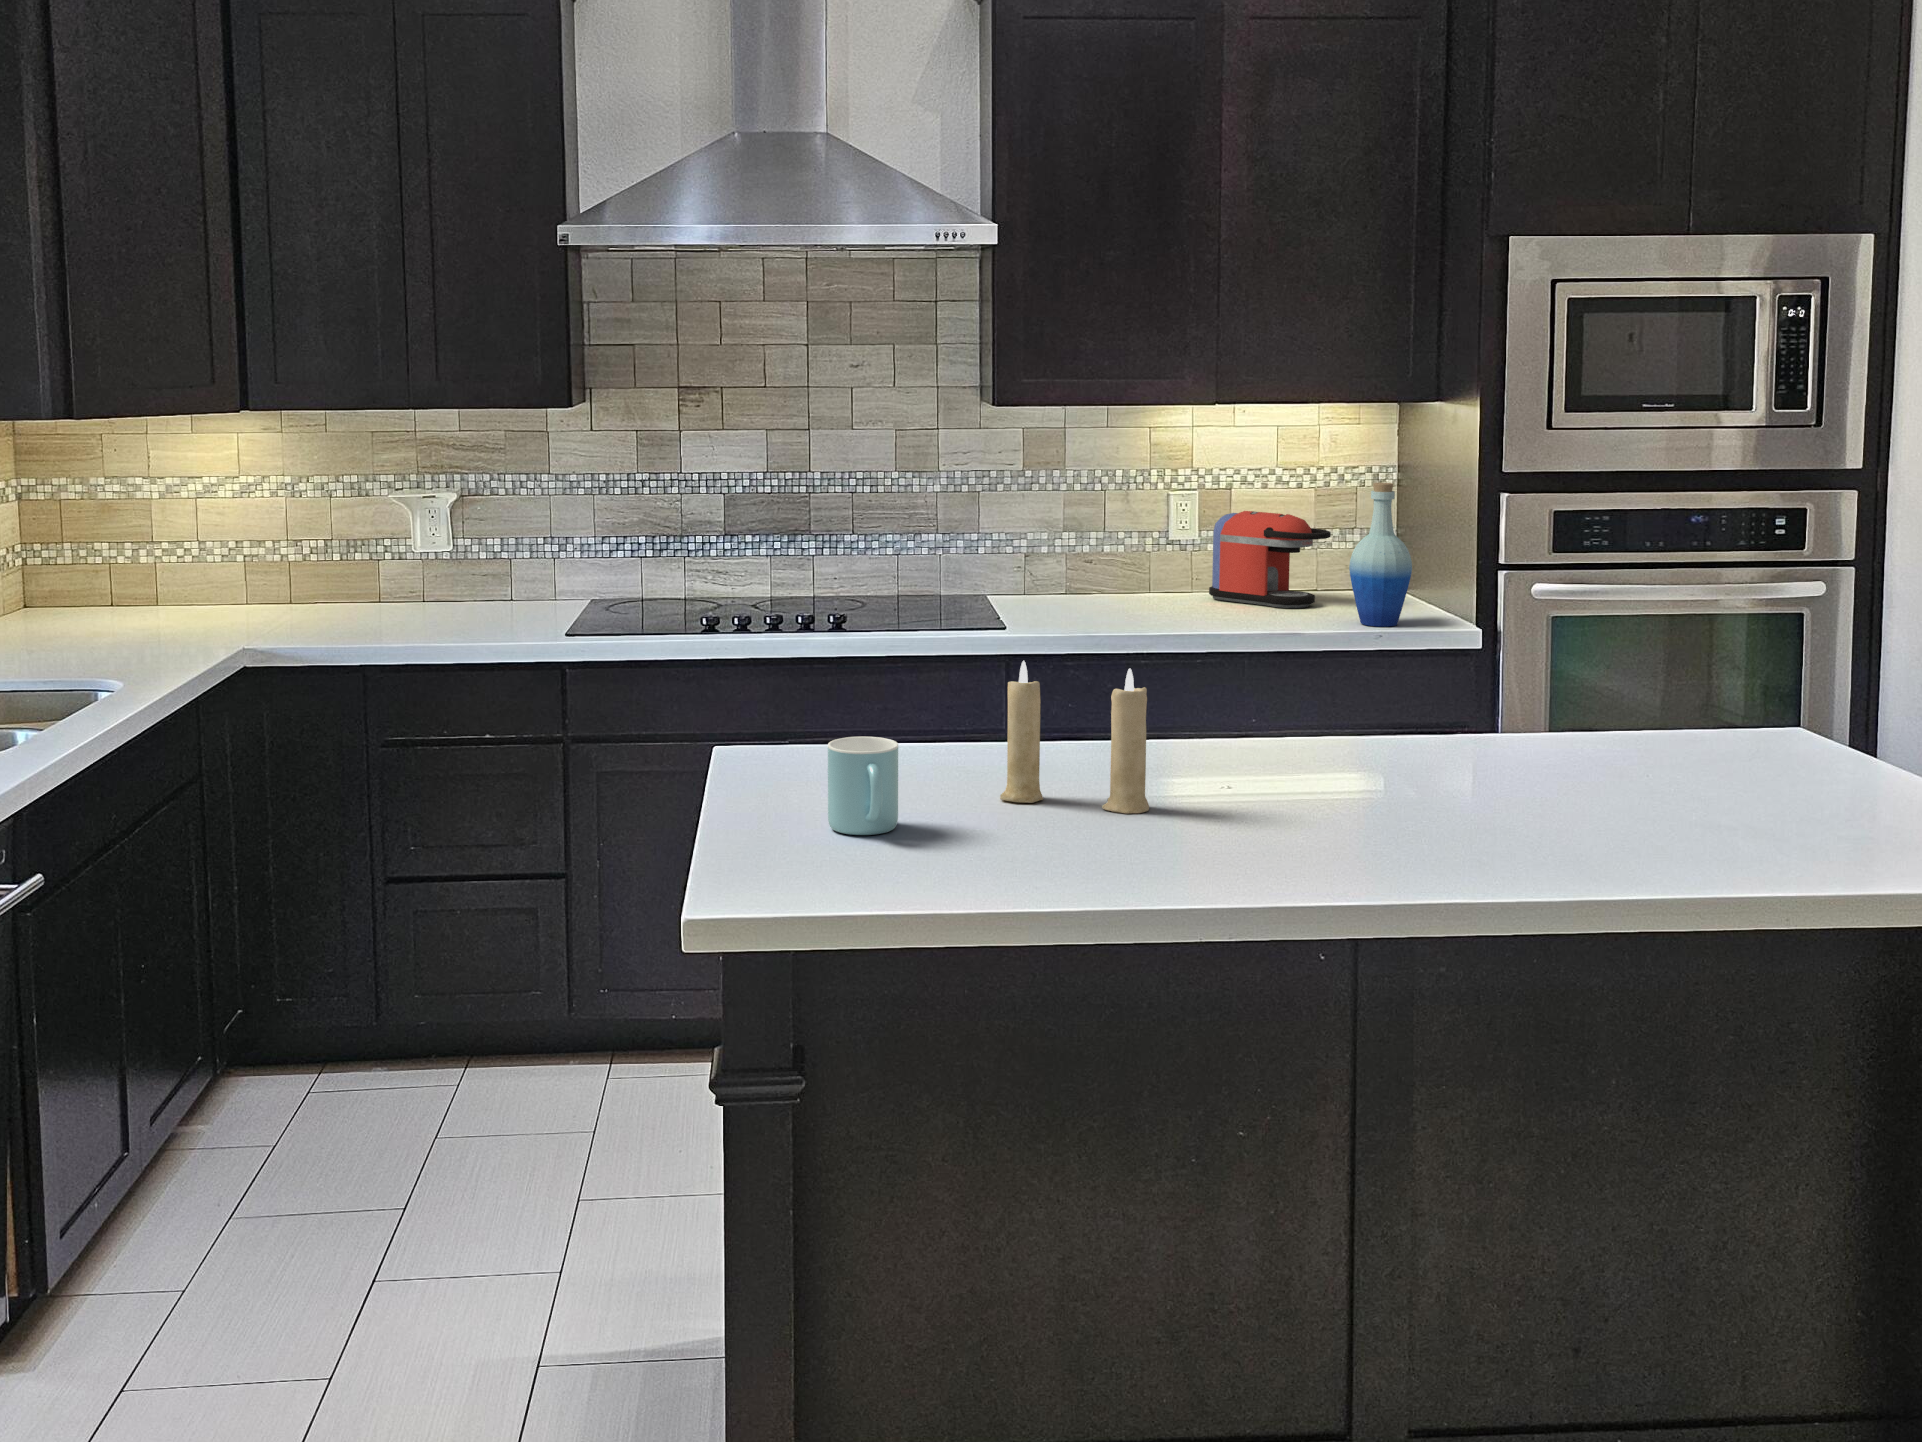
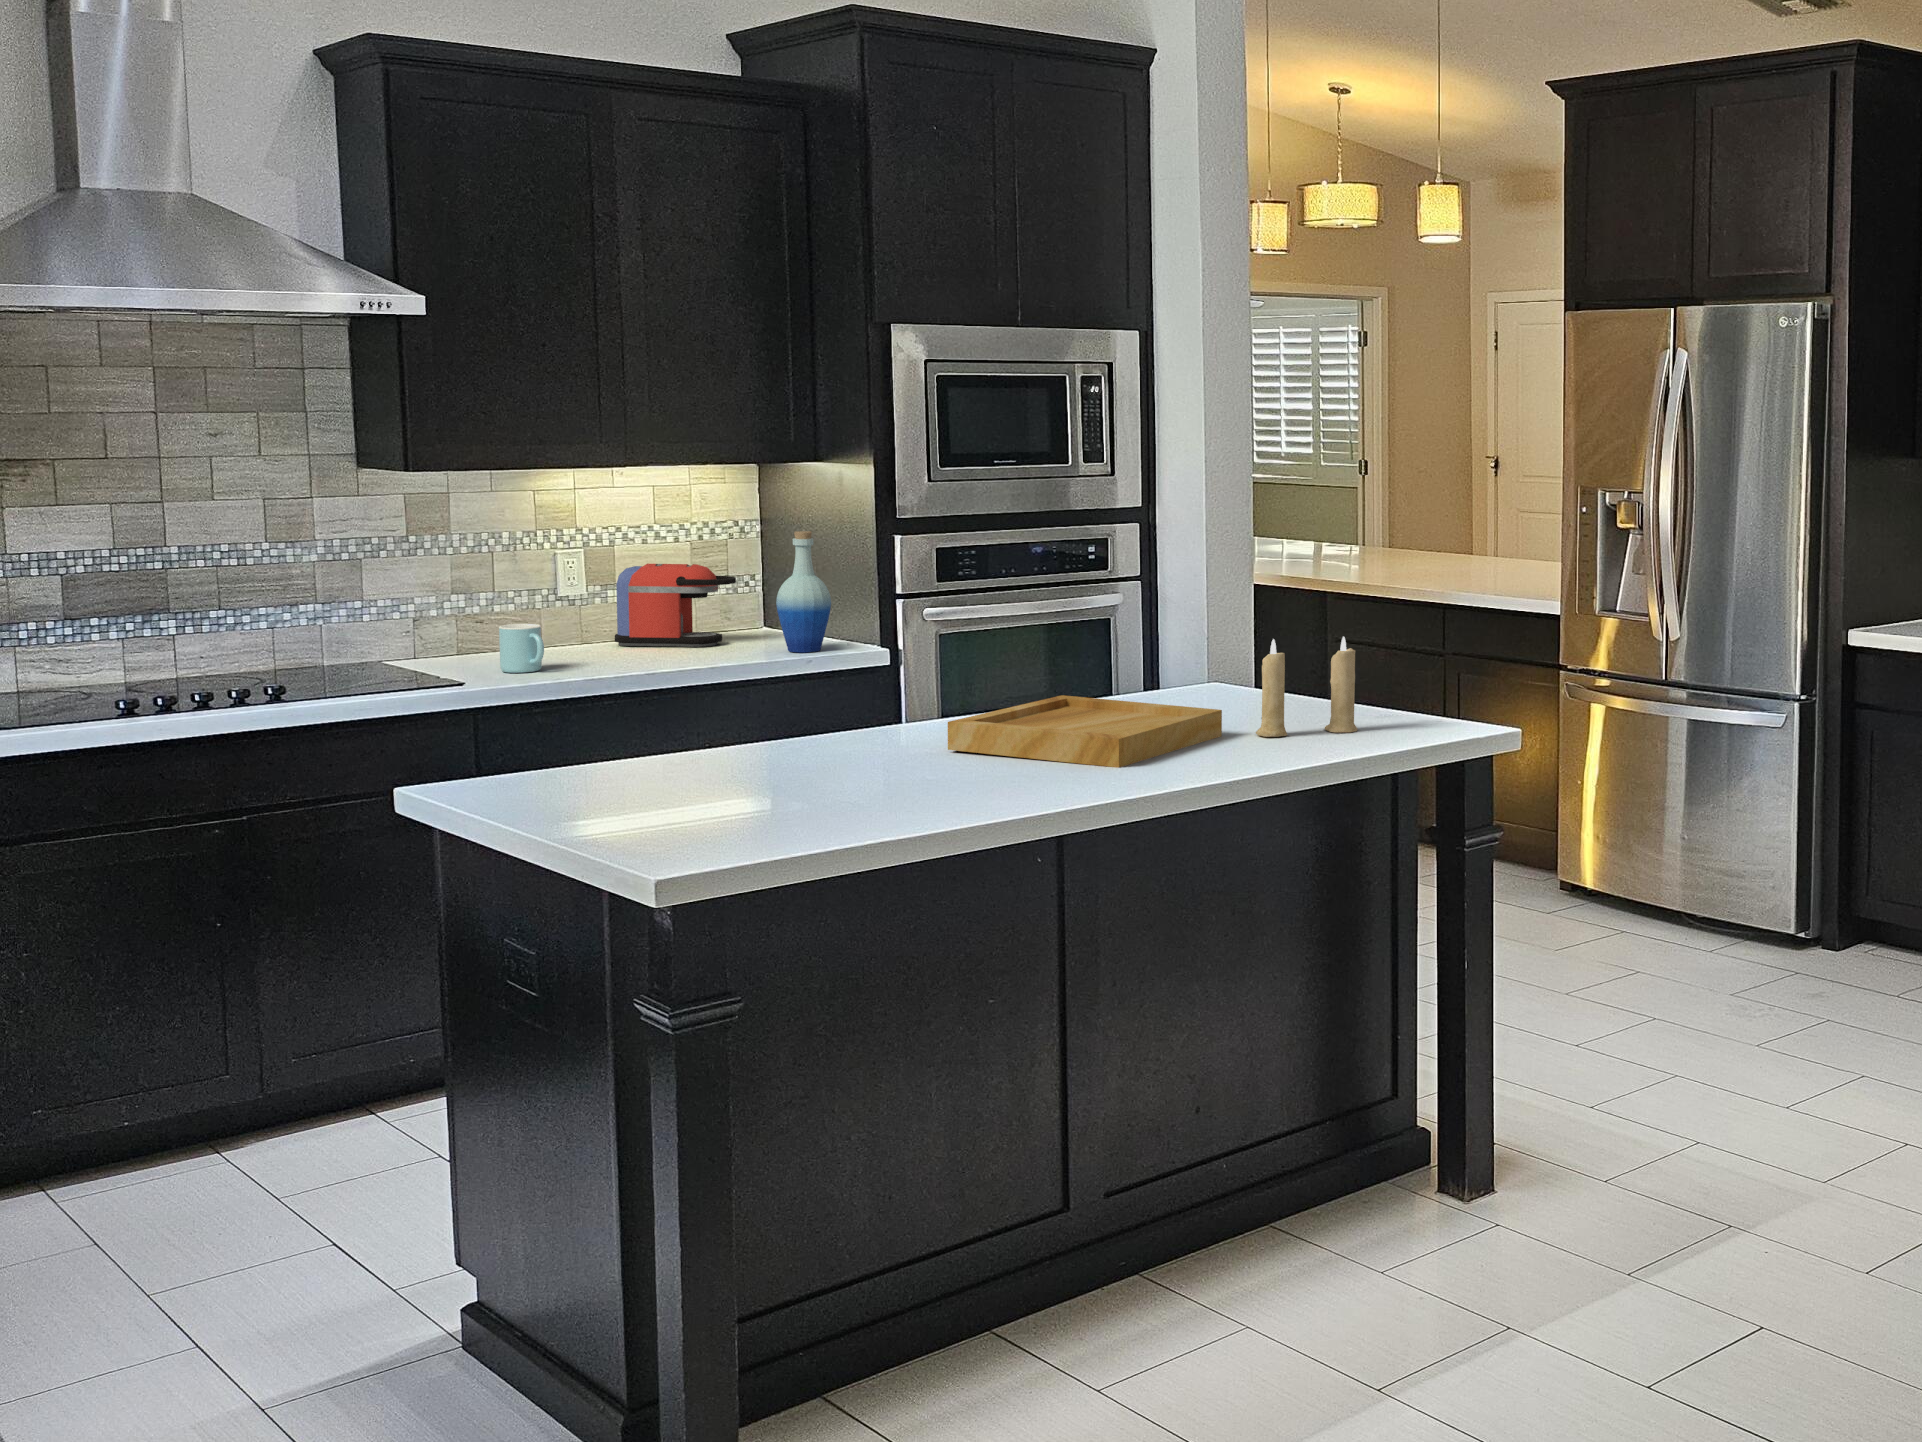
candle: present [1000,661,1149,814] -> present [1256,637,1358,737]
tray: none [1227,729,1626,853] -> present [948,695,1222,768]
mug: present [828,737,898,835] -> present [499,624,544,673]

